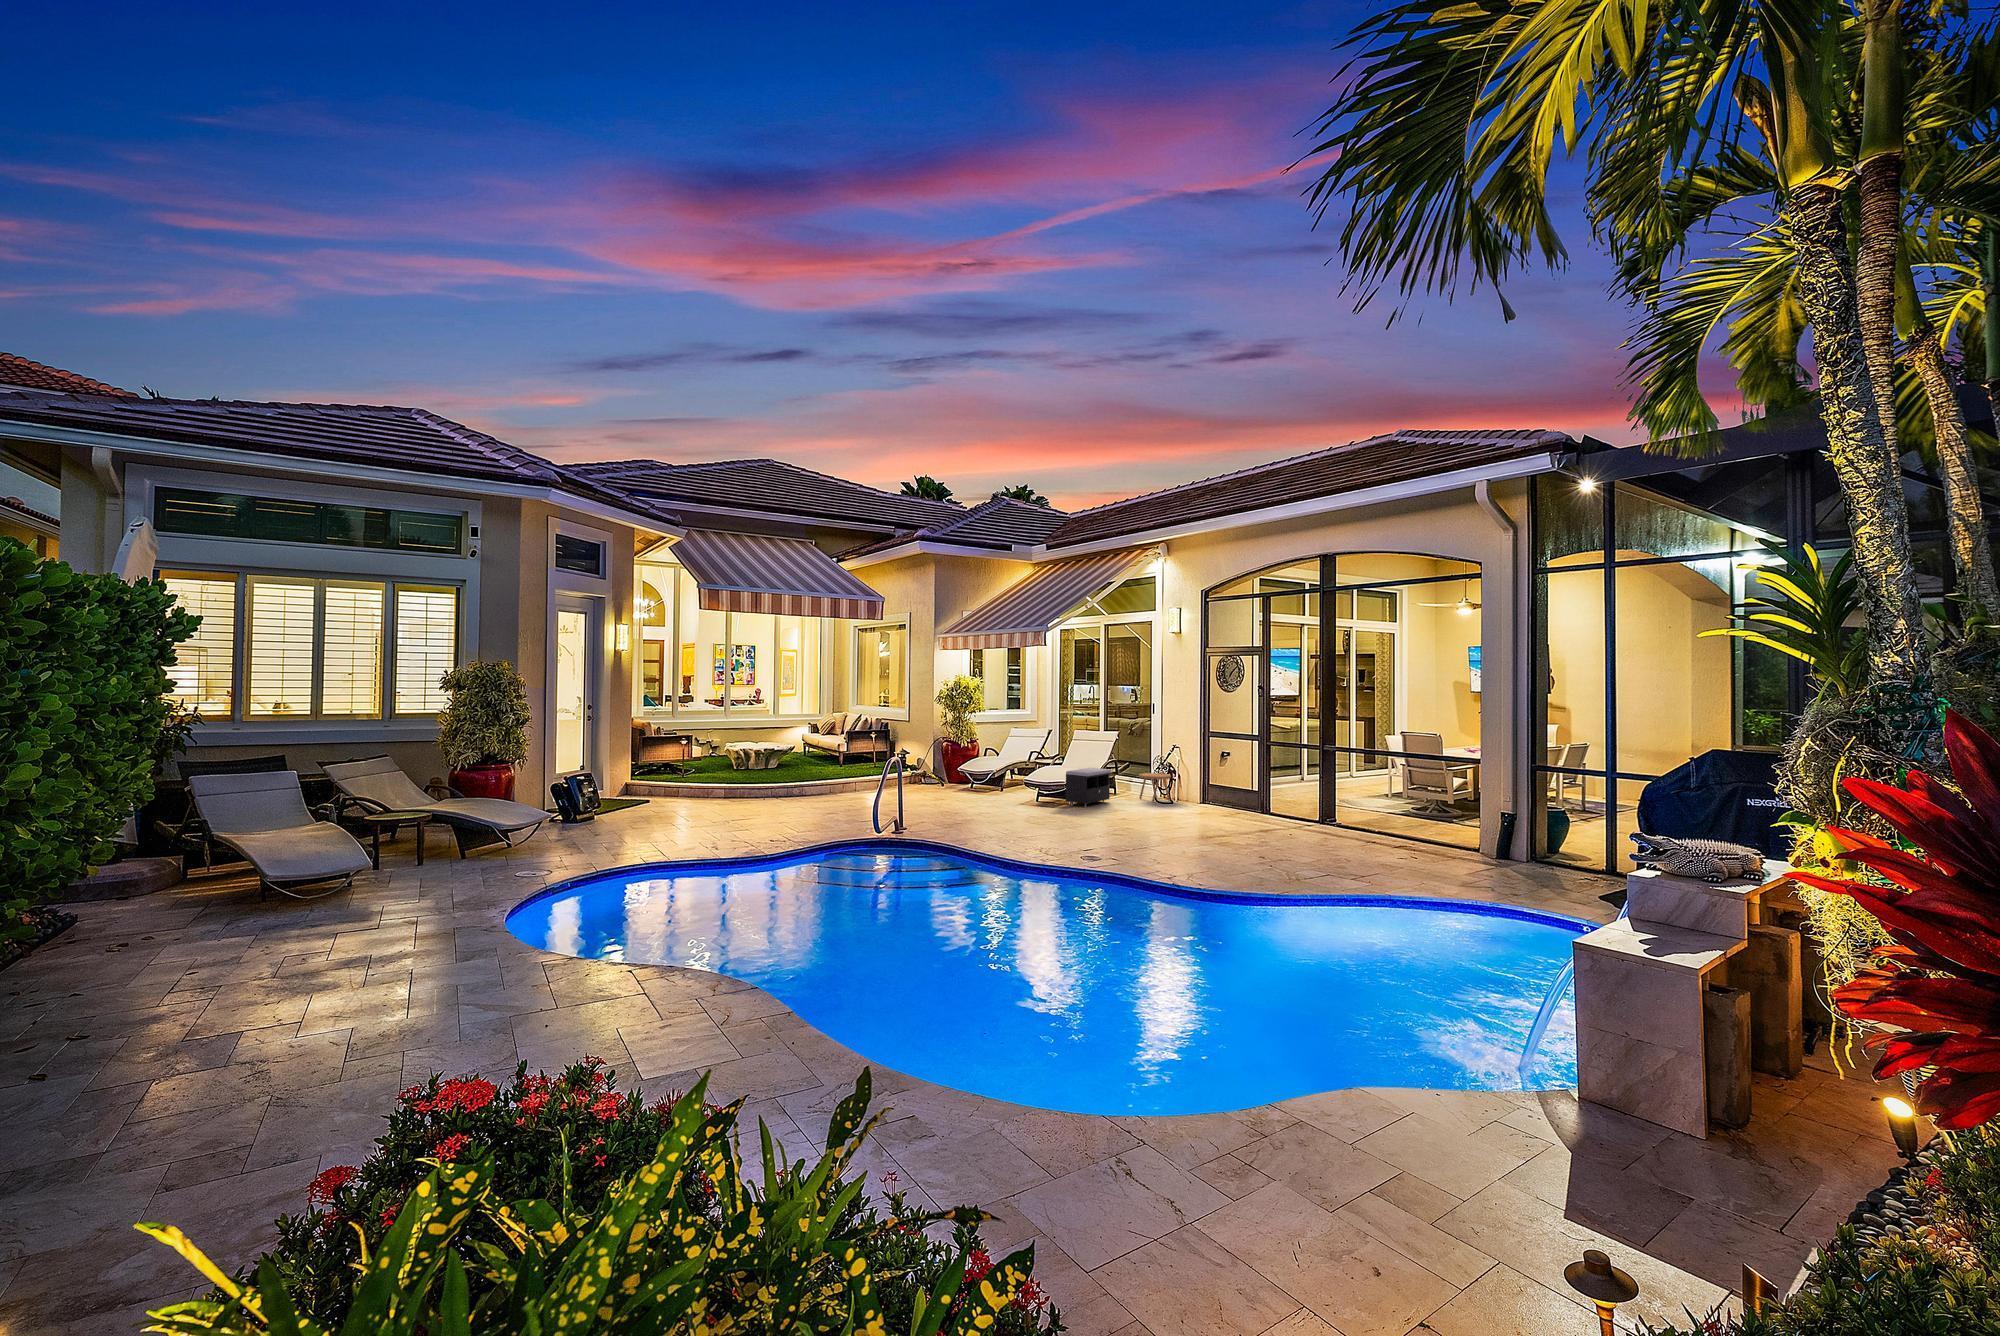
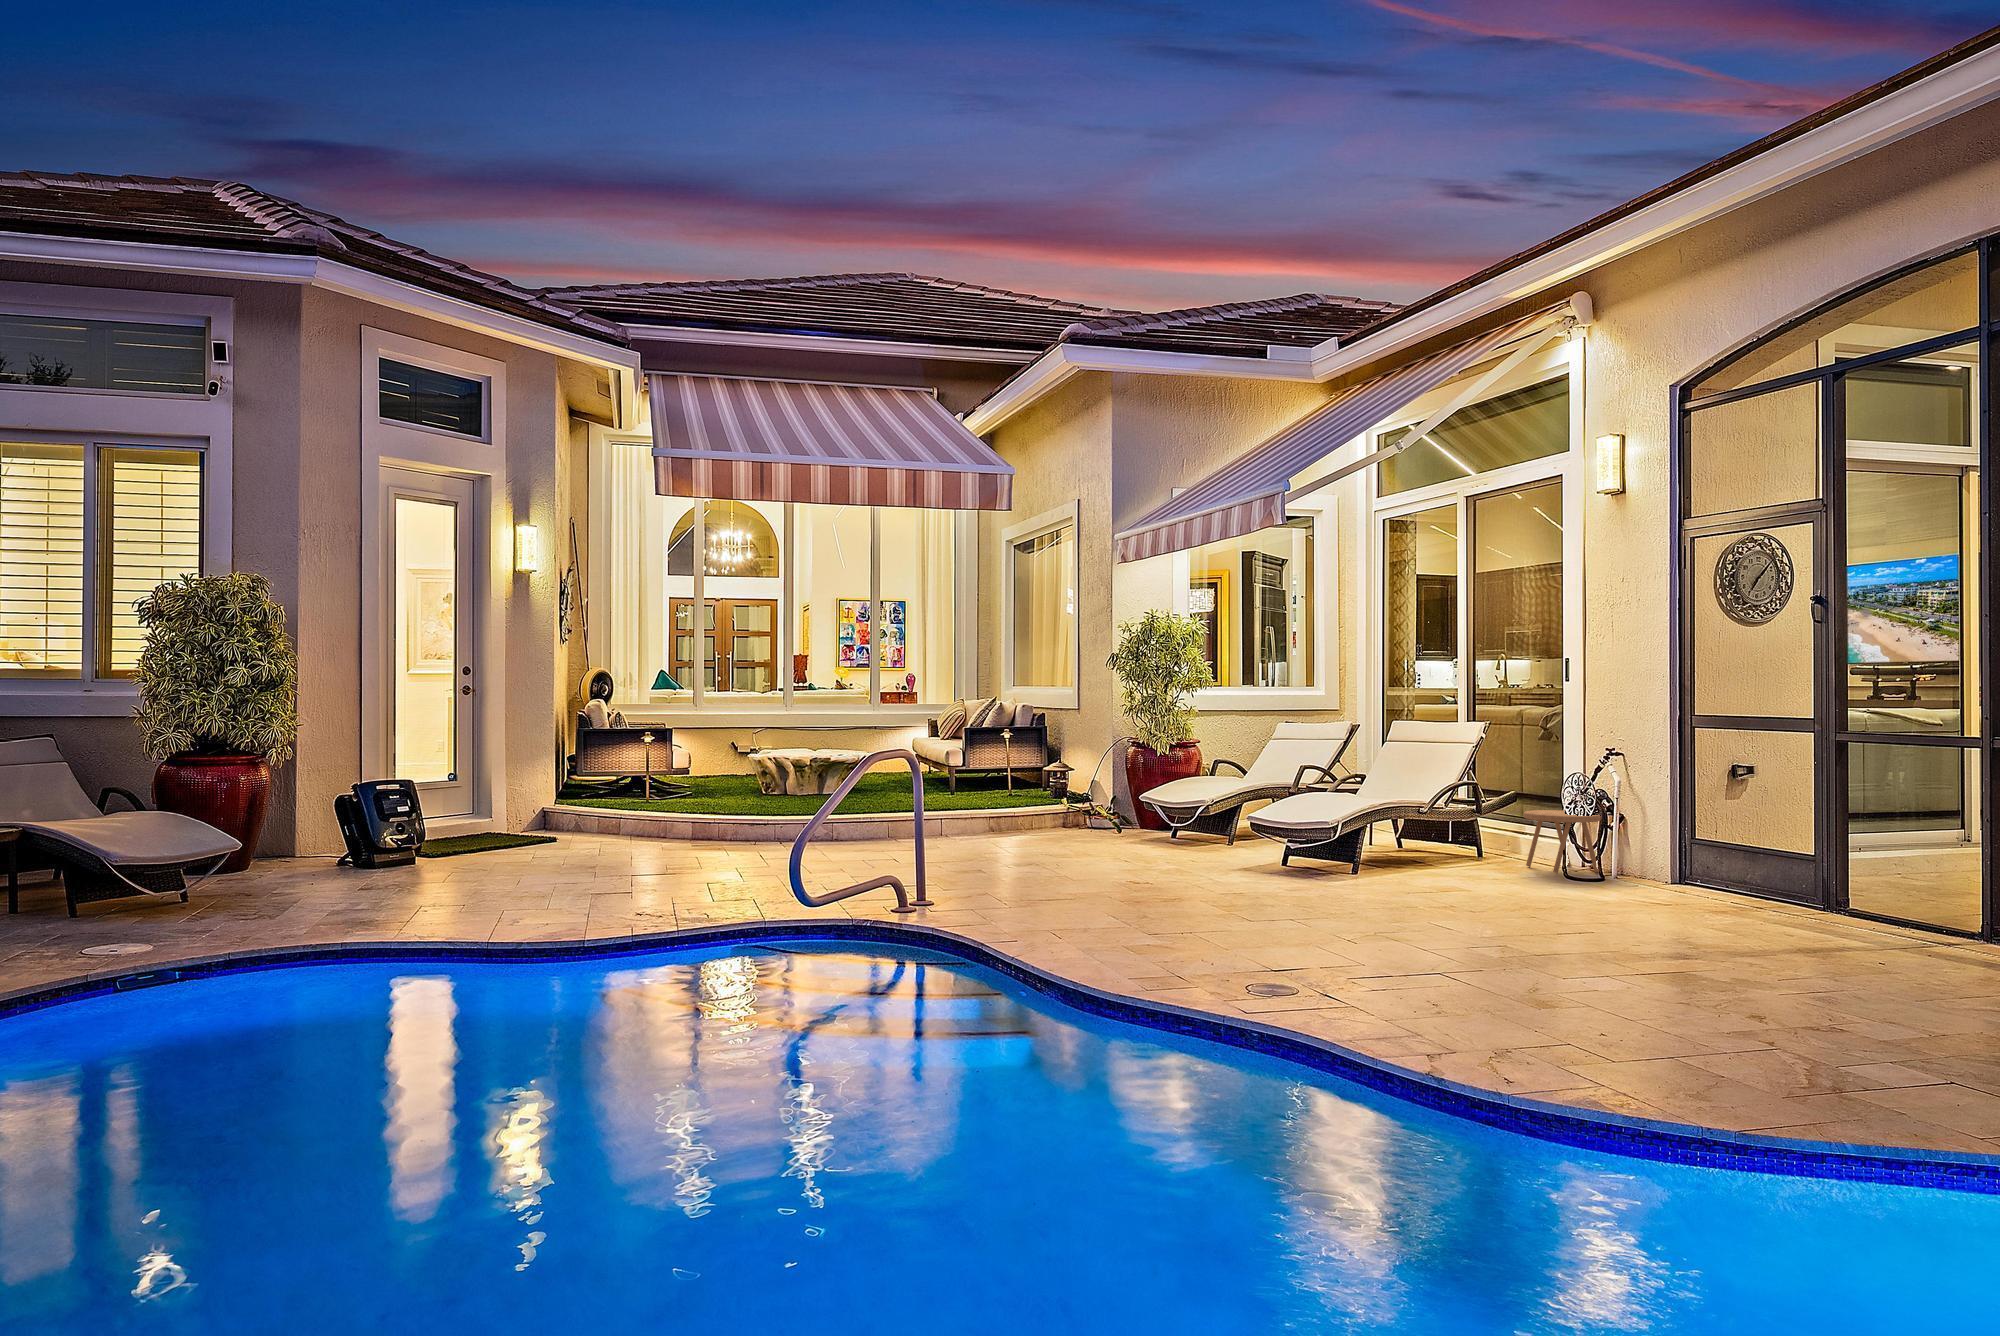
storage bench: present [1066,768,1111,807] -> none [1345,795,1454,878]

